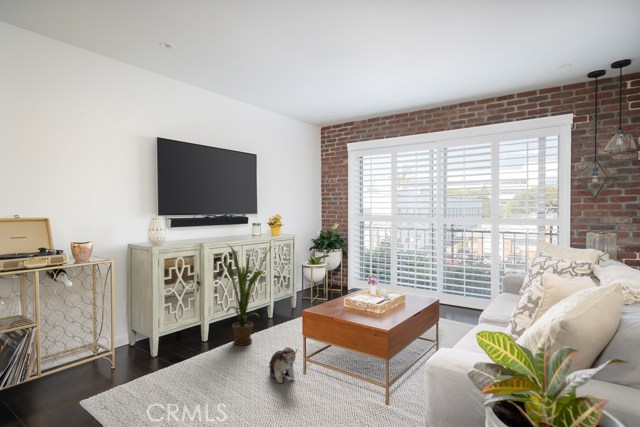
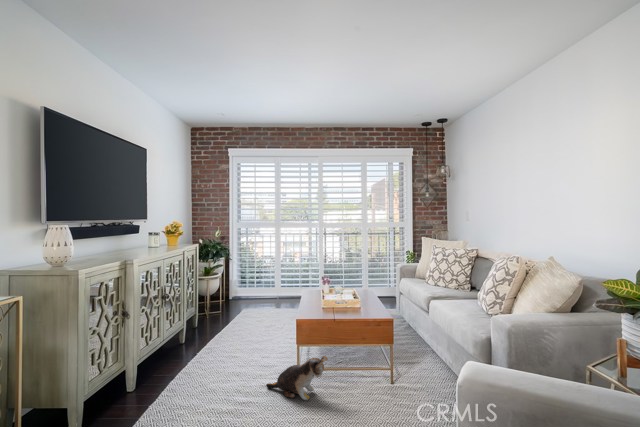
house plant: present [220,245,271,345] -> none [158,254,233,382]

